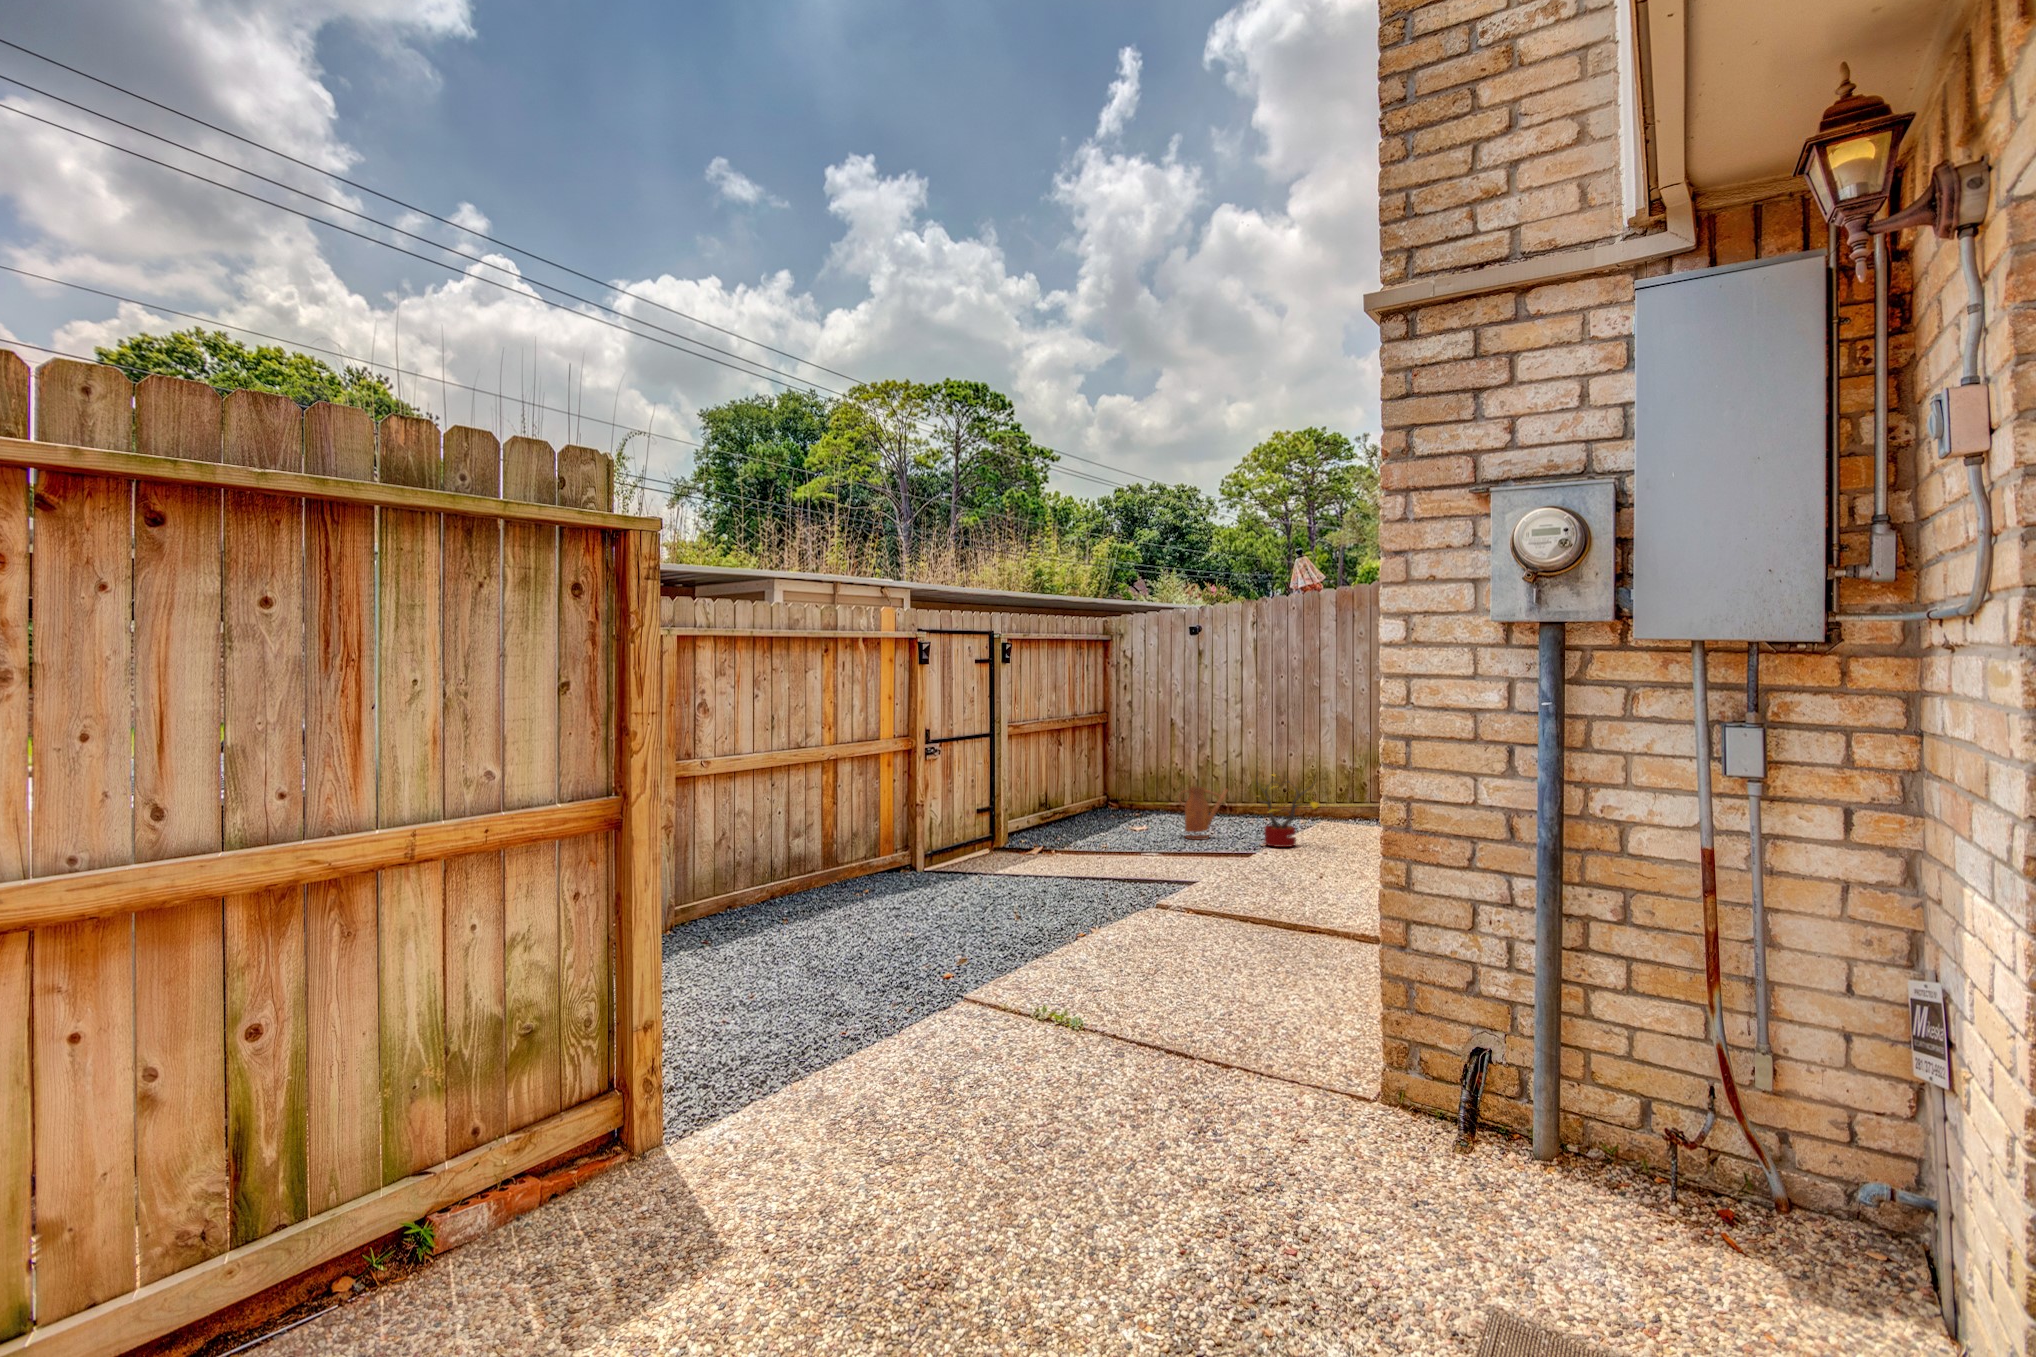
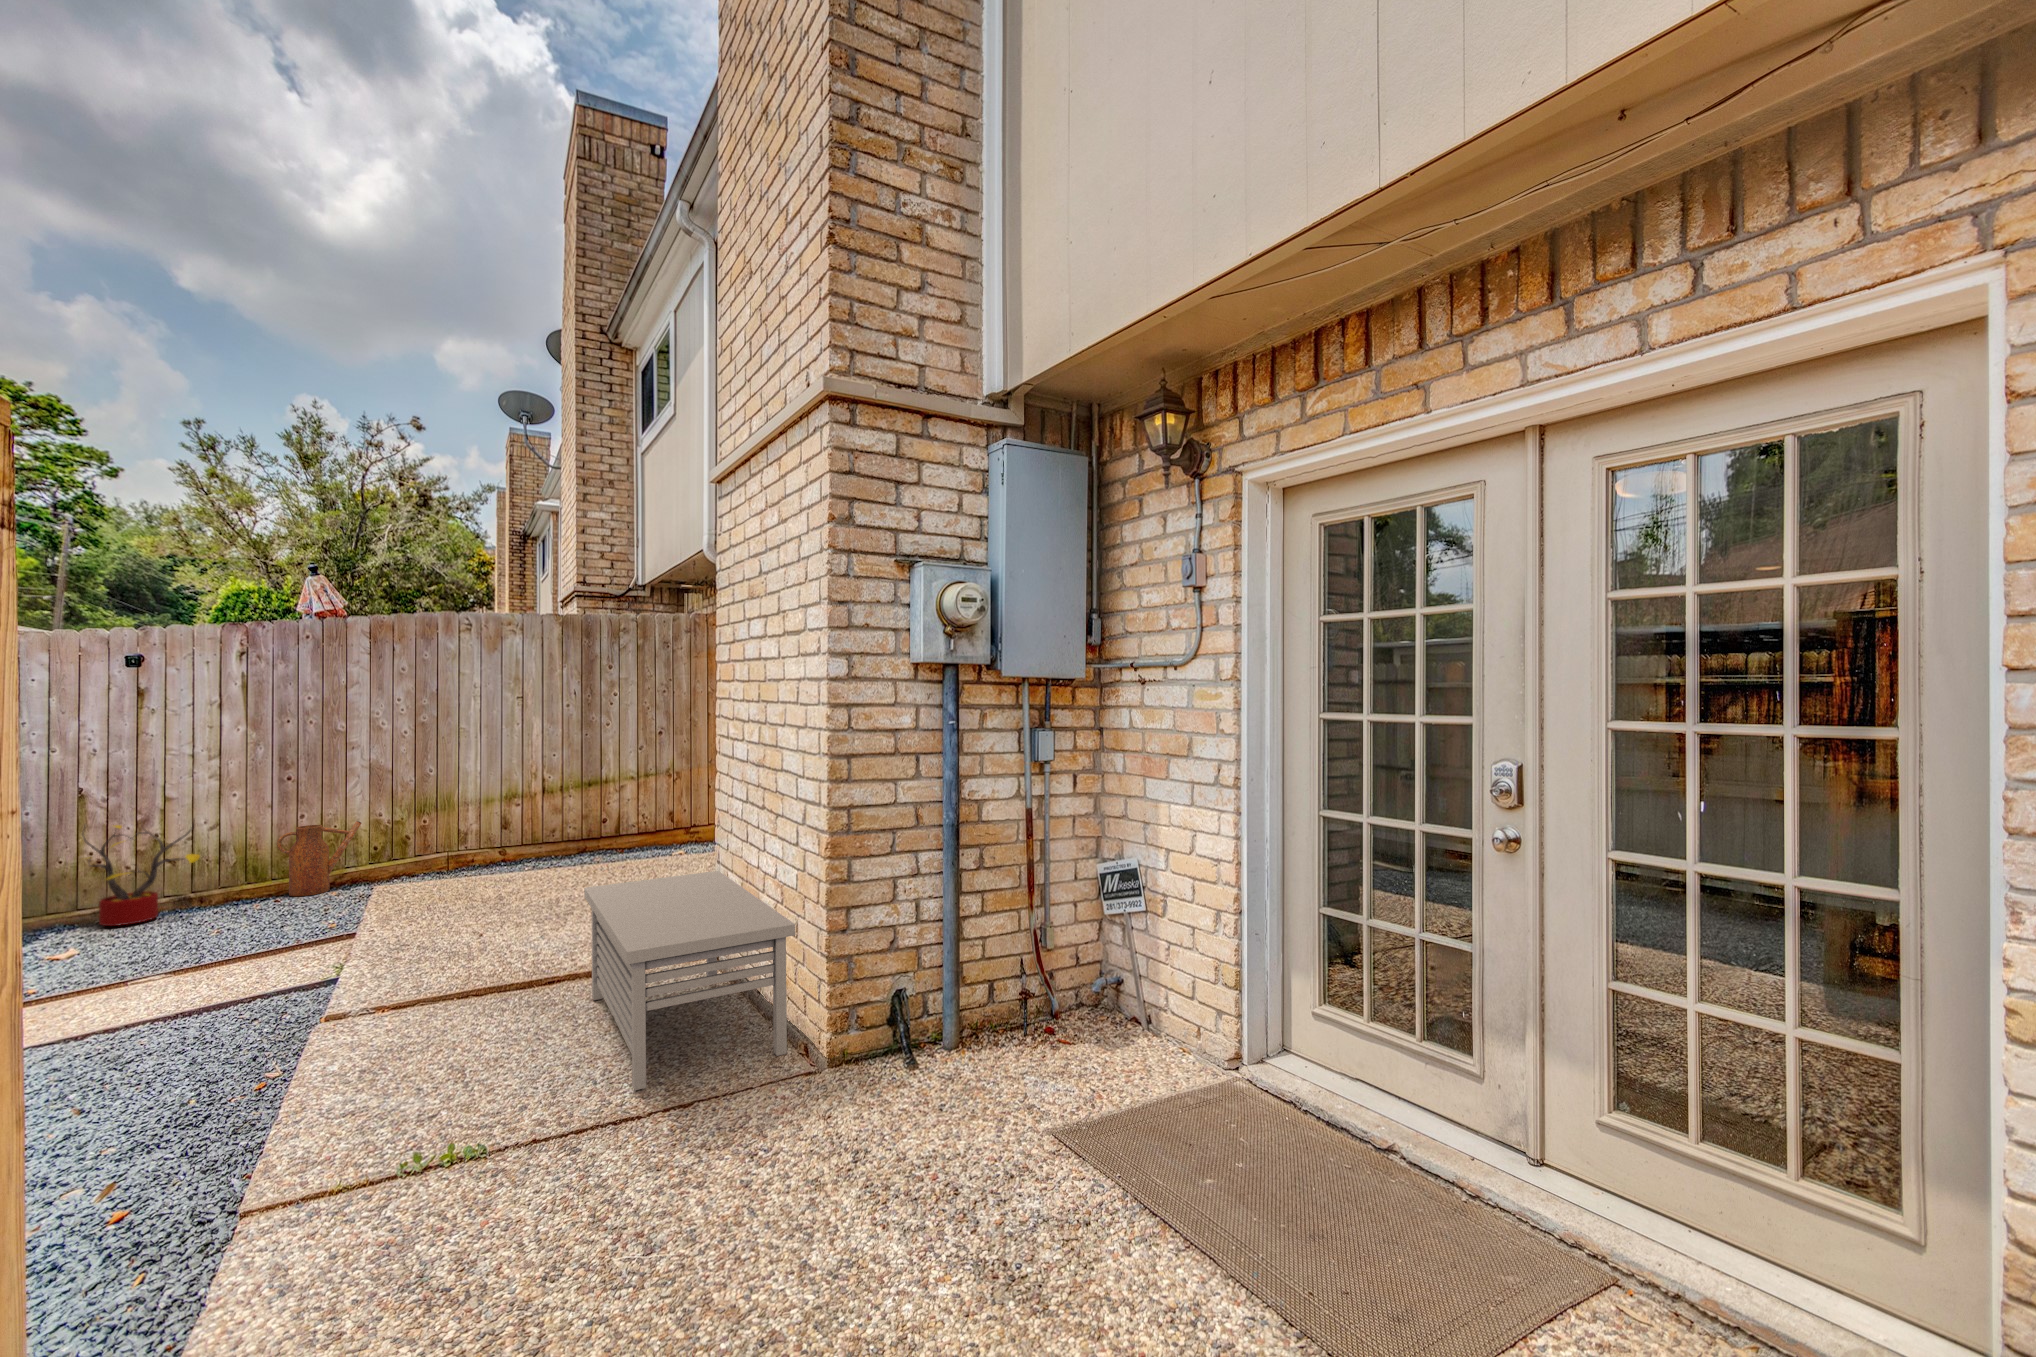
decorative plant: present [1259,775,1319,847] -> present [82,825,200,926]
storage bench: none [1199,857,1399,1074] -> present [584,871,795,1090]

